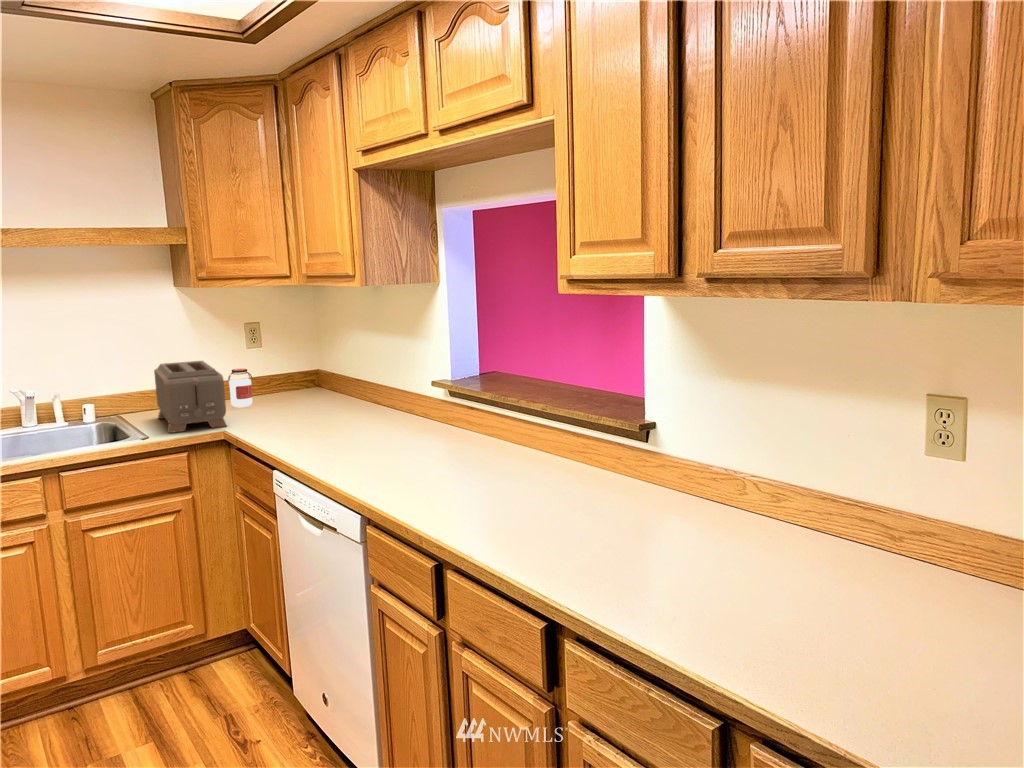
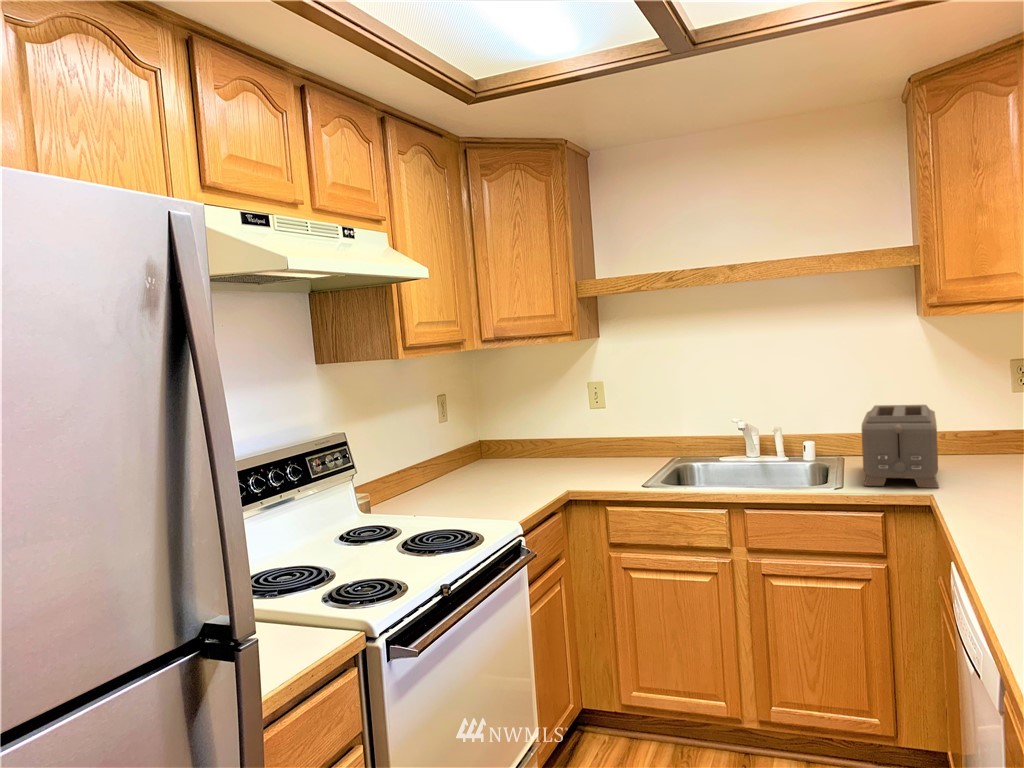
jar: present [228,369,253,407] -> none [963,418,997,468]

